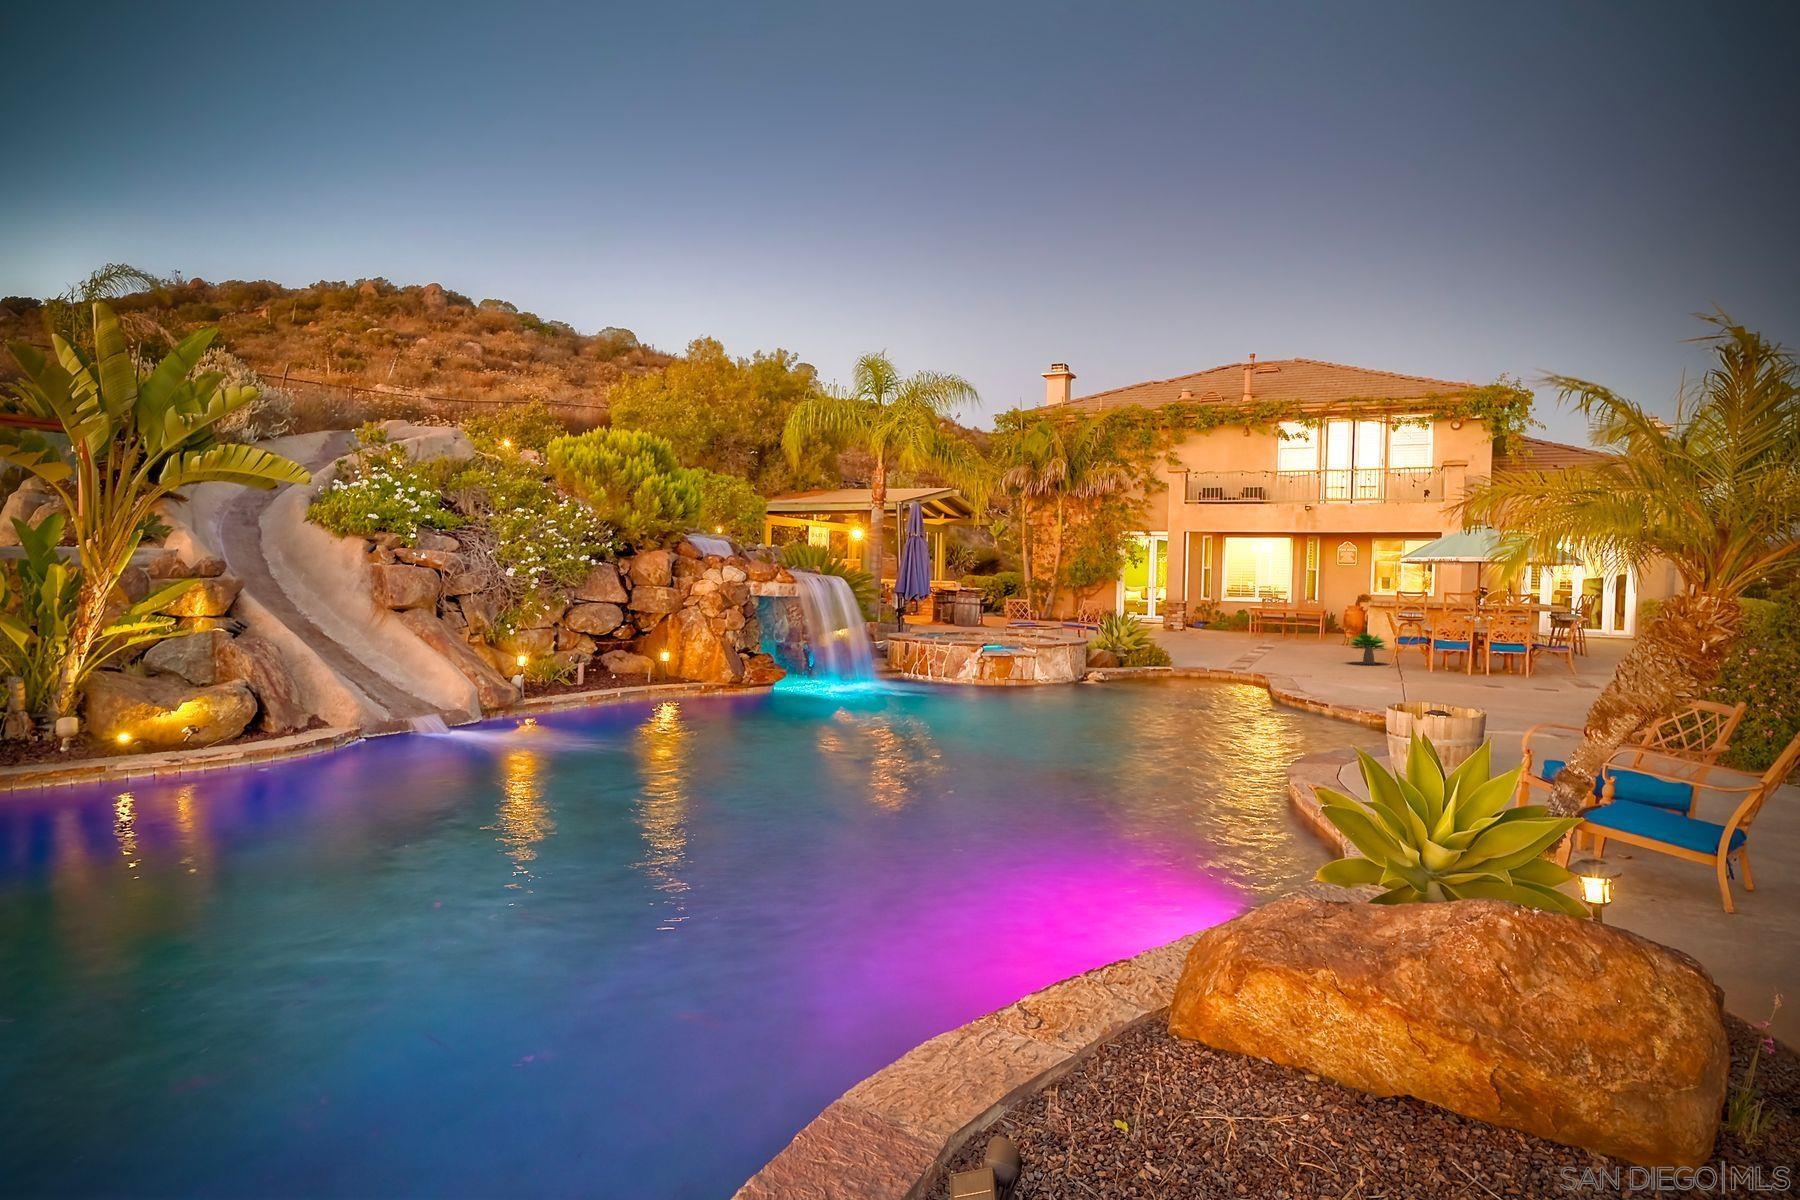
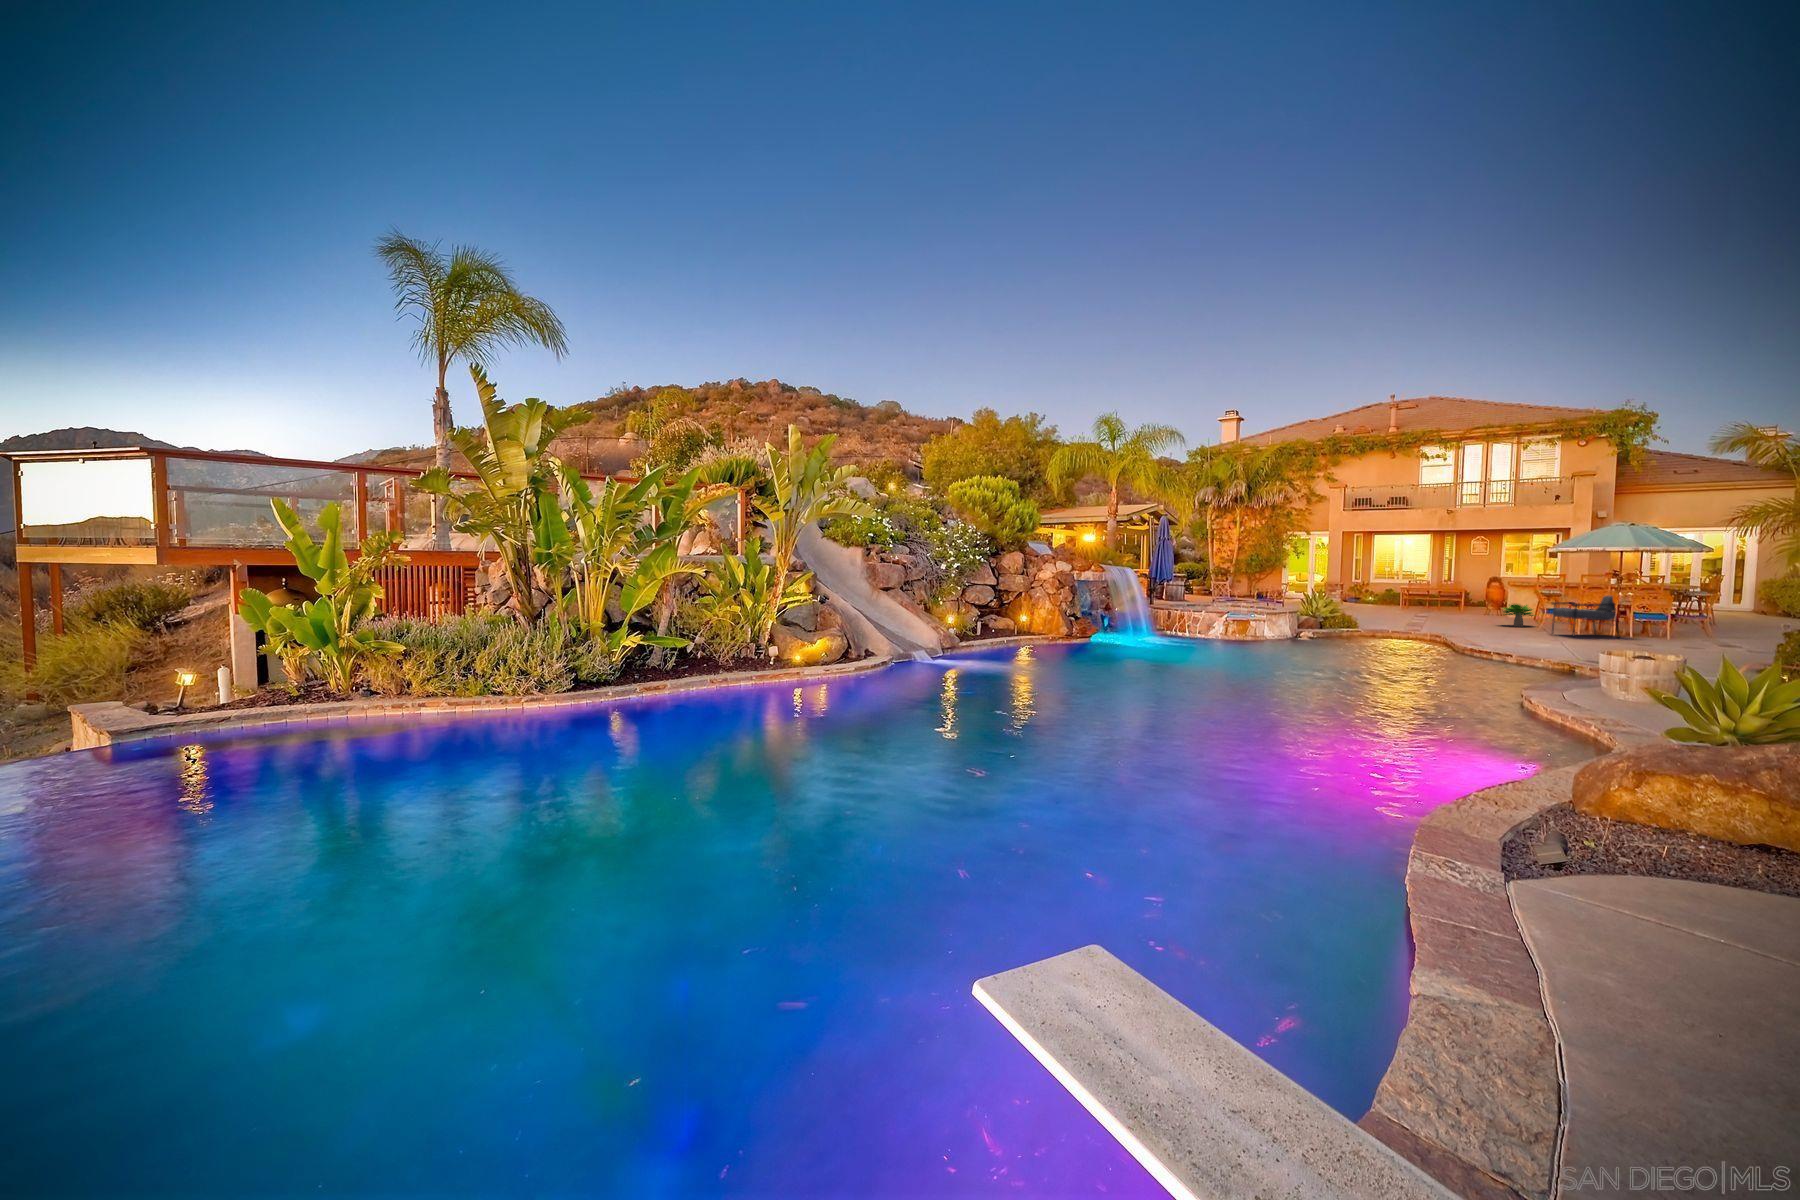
armchair: none [1396,622,1475,681] -> present [1552,596,1620,637]

